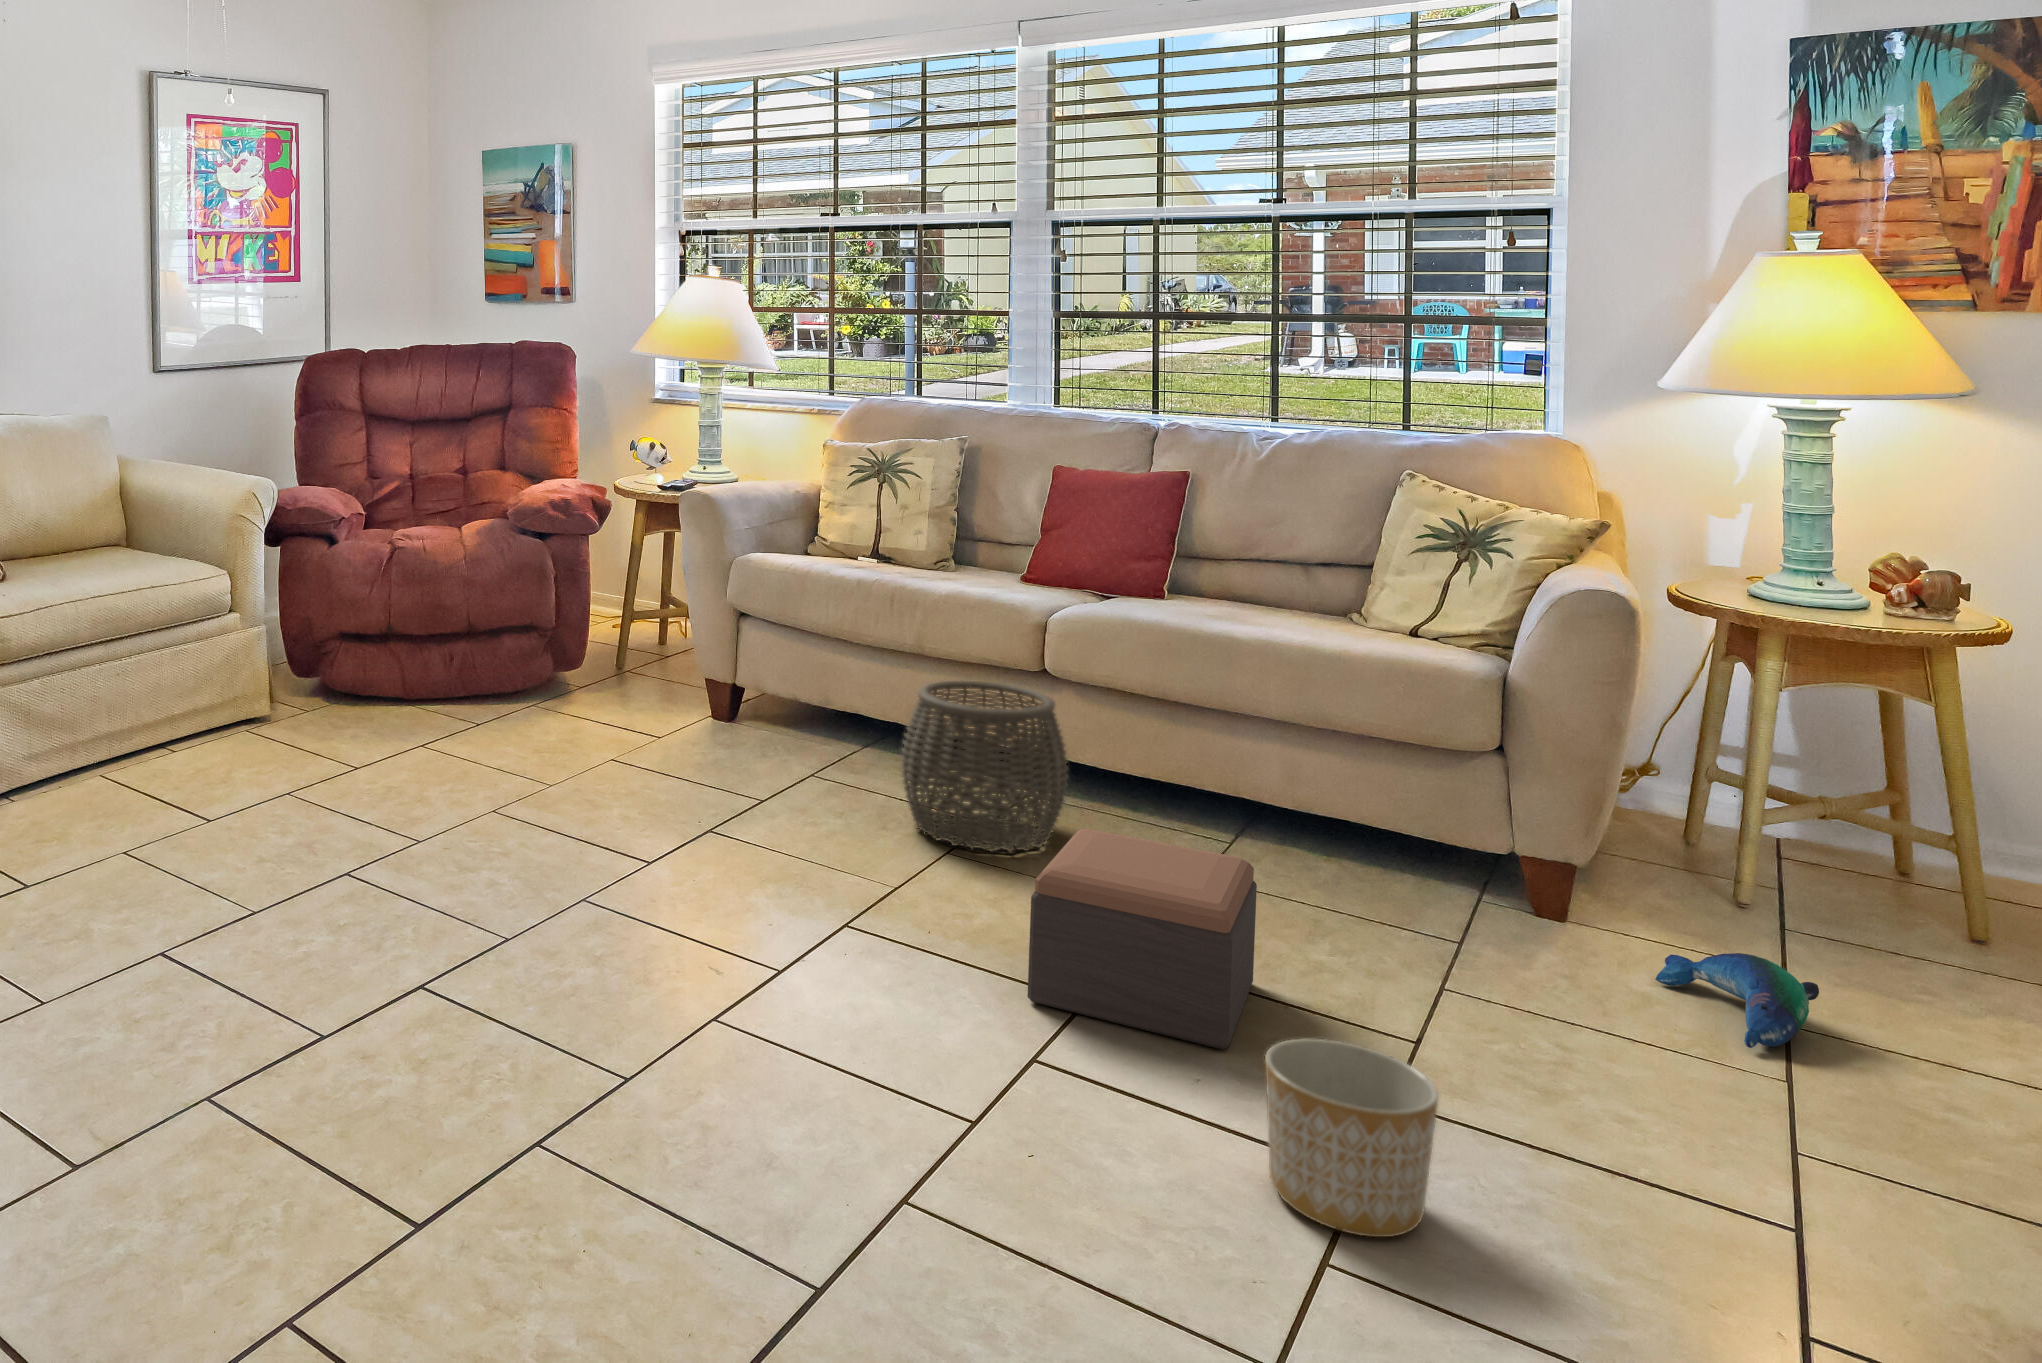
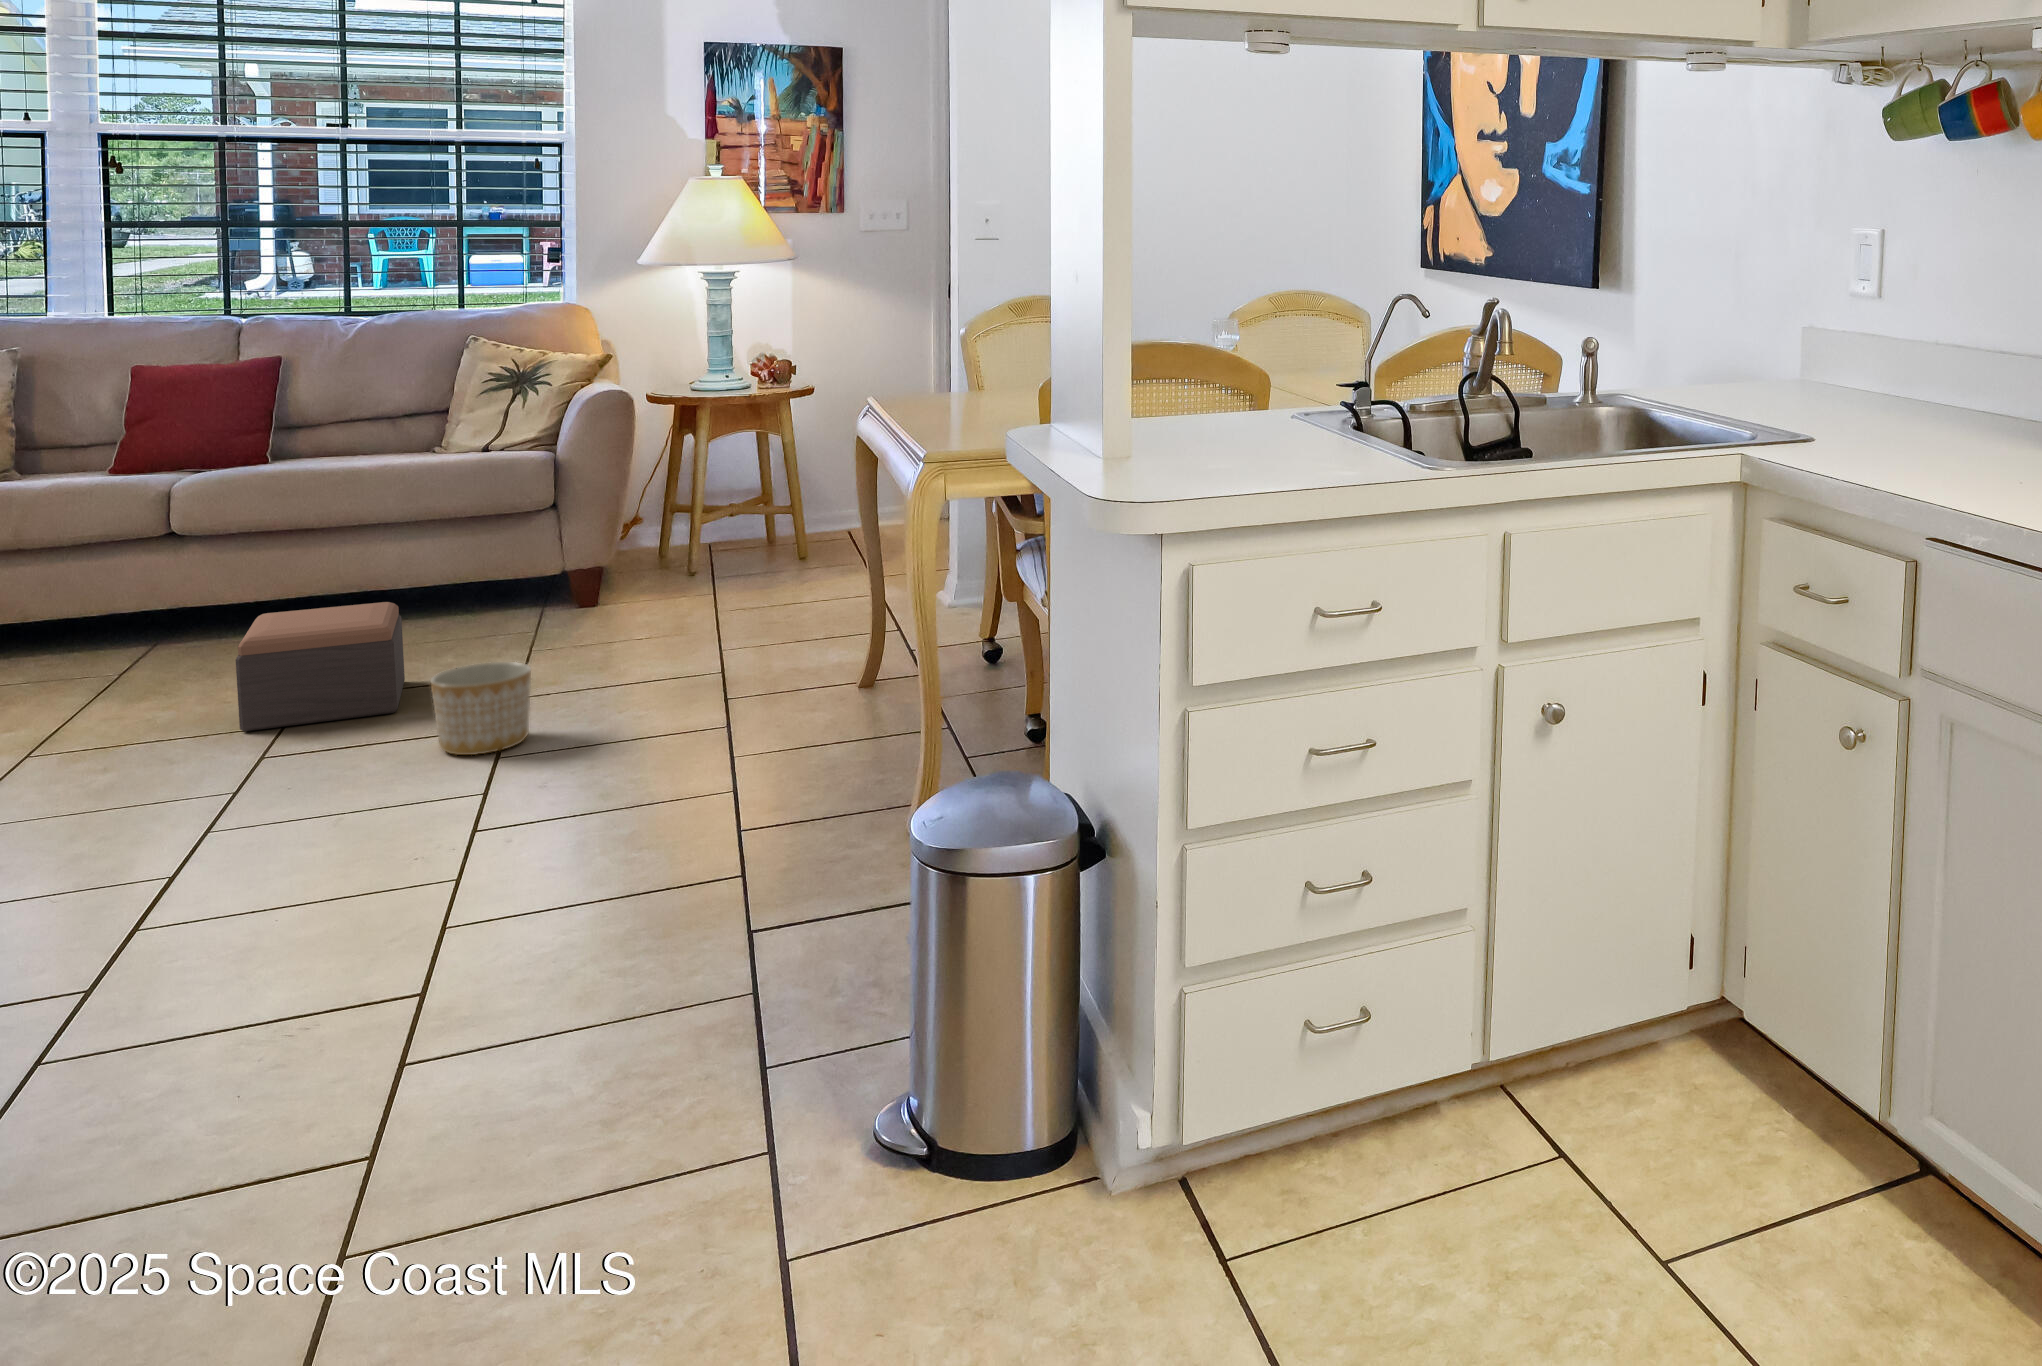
woven basket: present [901,680,1069,852] -> none [48,541,224,677]
plush toy: present [1655,953,1819,1048] -> none [649,585,728,629]

